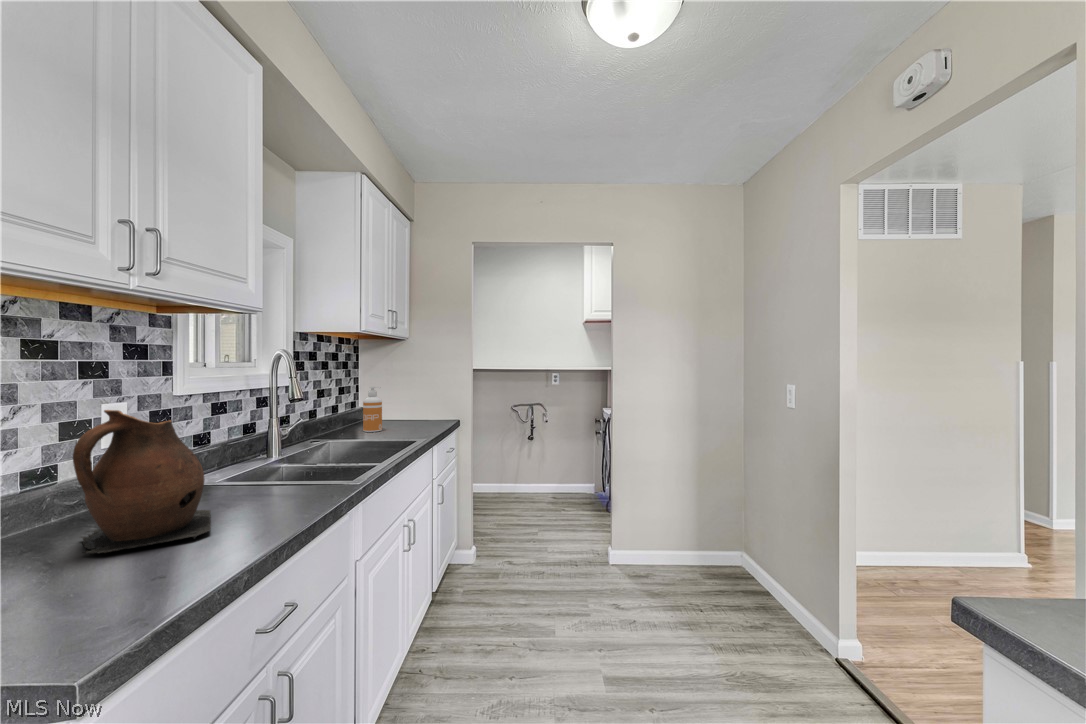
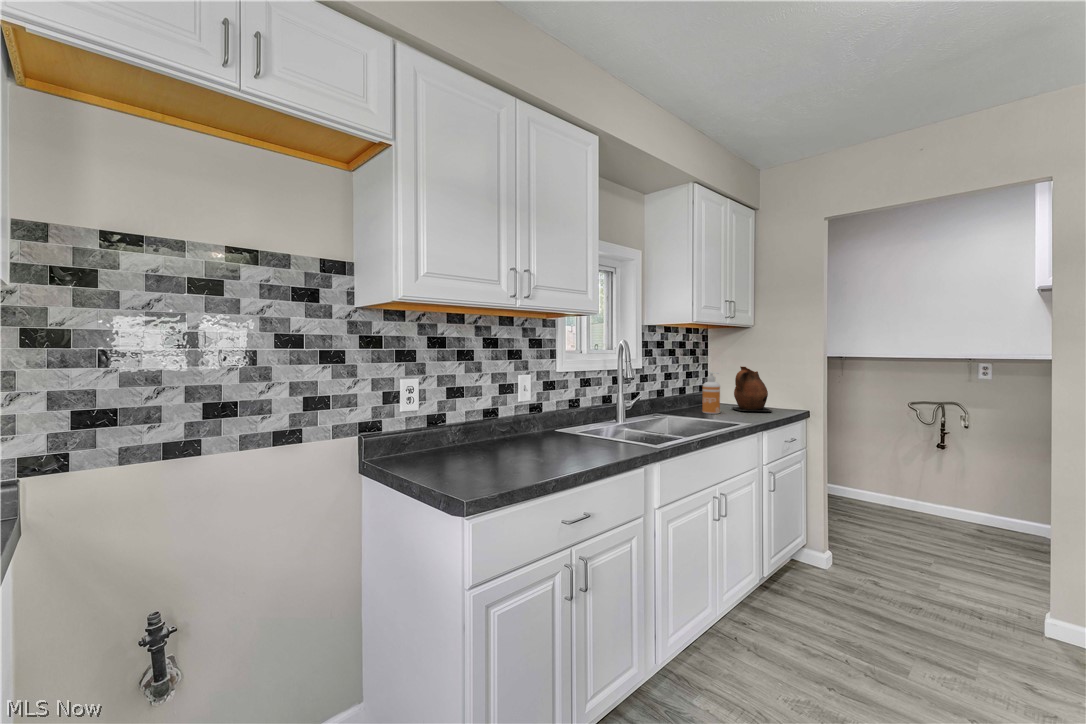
ceramic pitcher: present [73,410,211,554] -> present [732,367,772,412]

